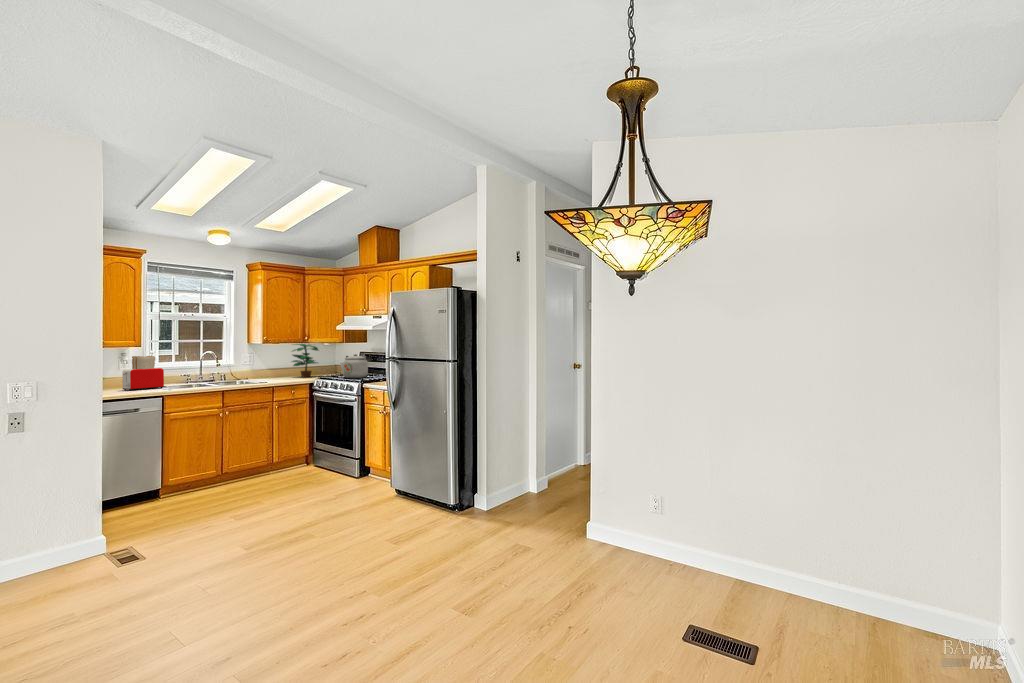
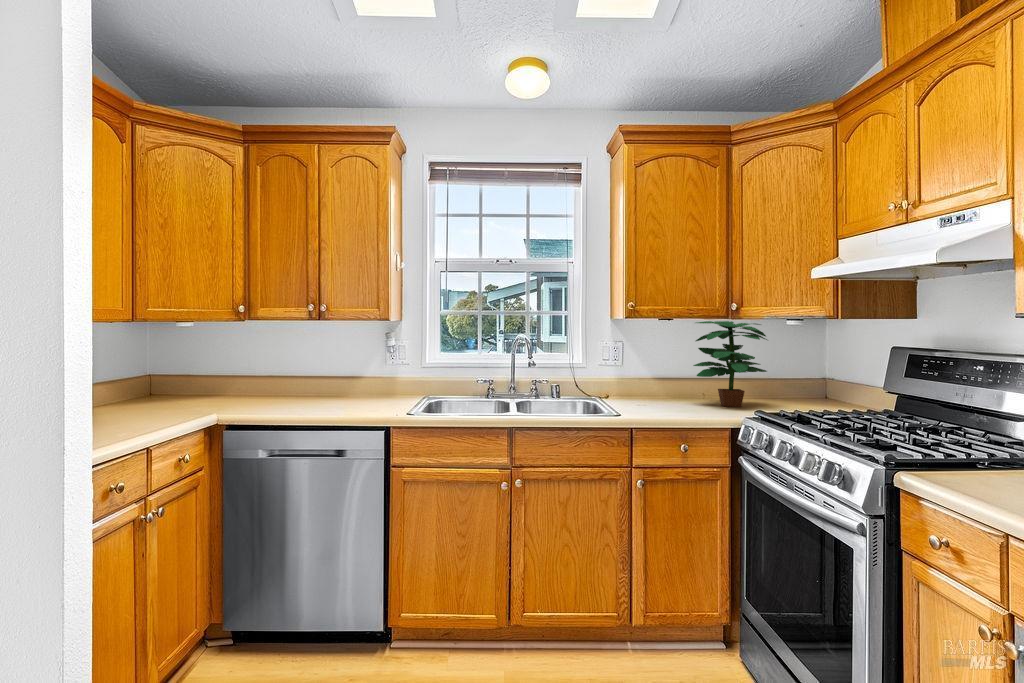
kettle: present [340,354,372,378] -> none [818,352,935,433]
toaster: present [122,356,164,390] -> none [336,341,406,412]

